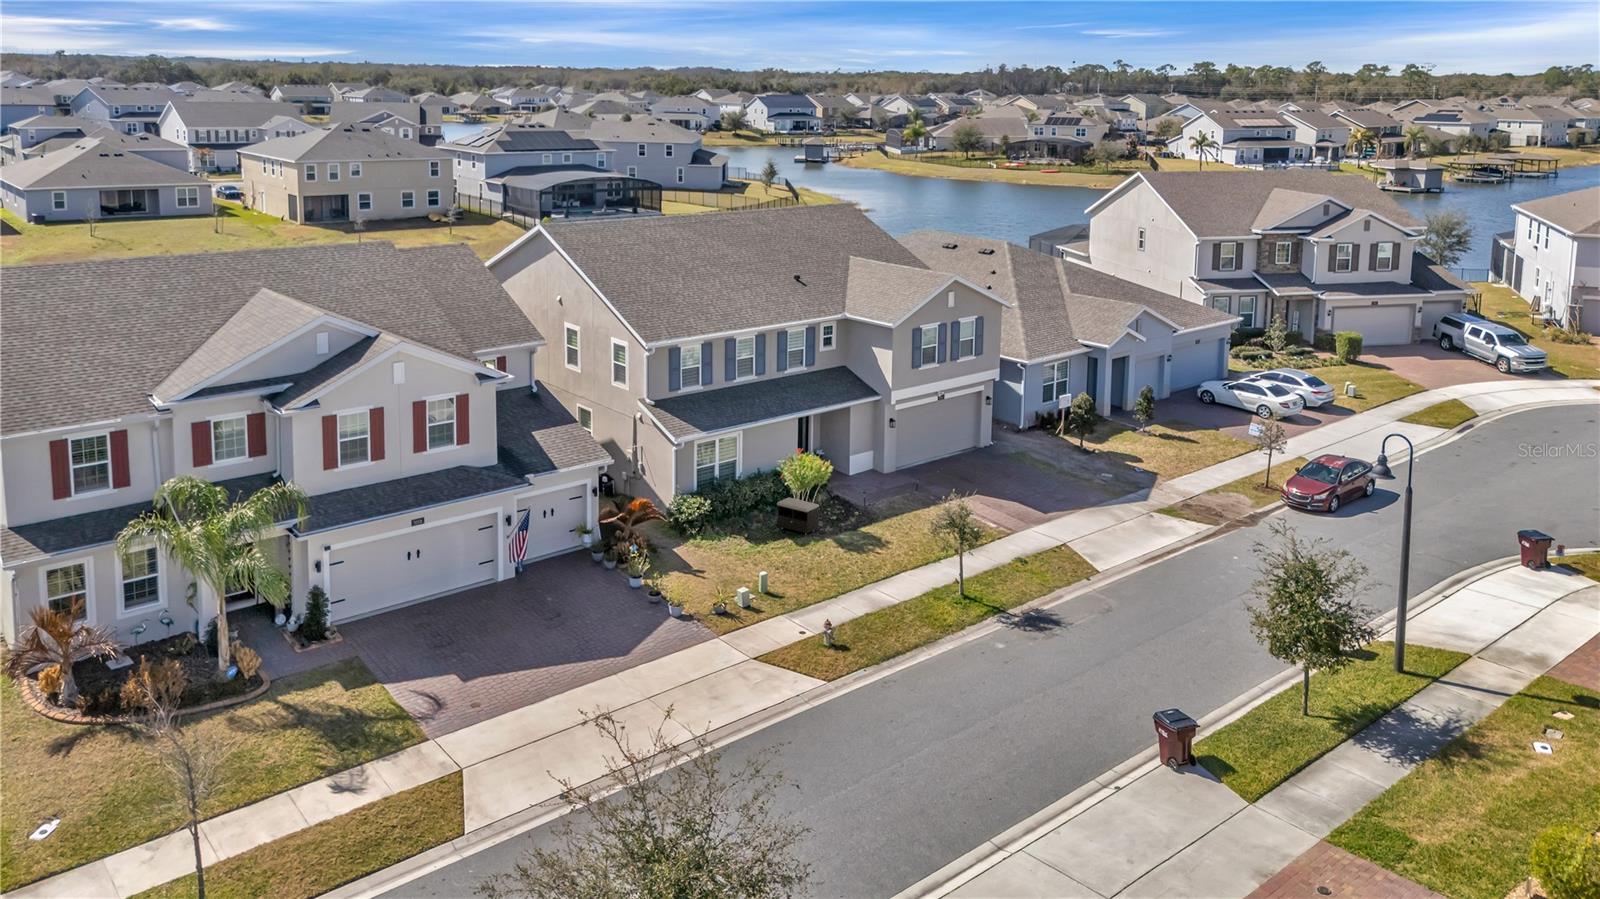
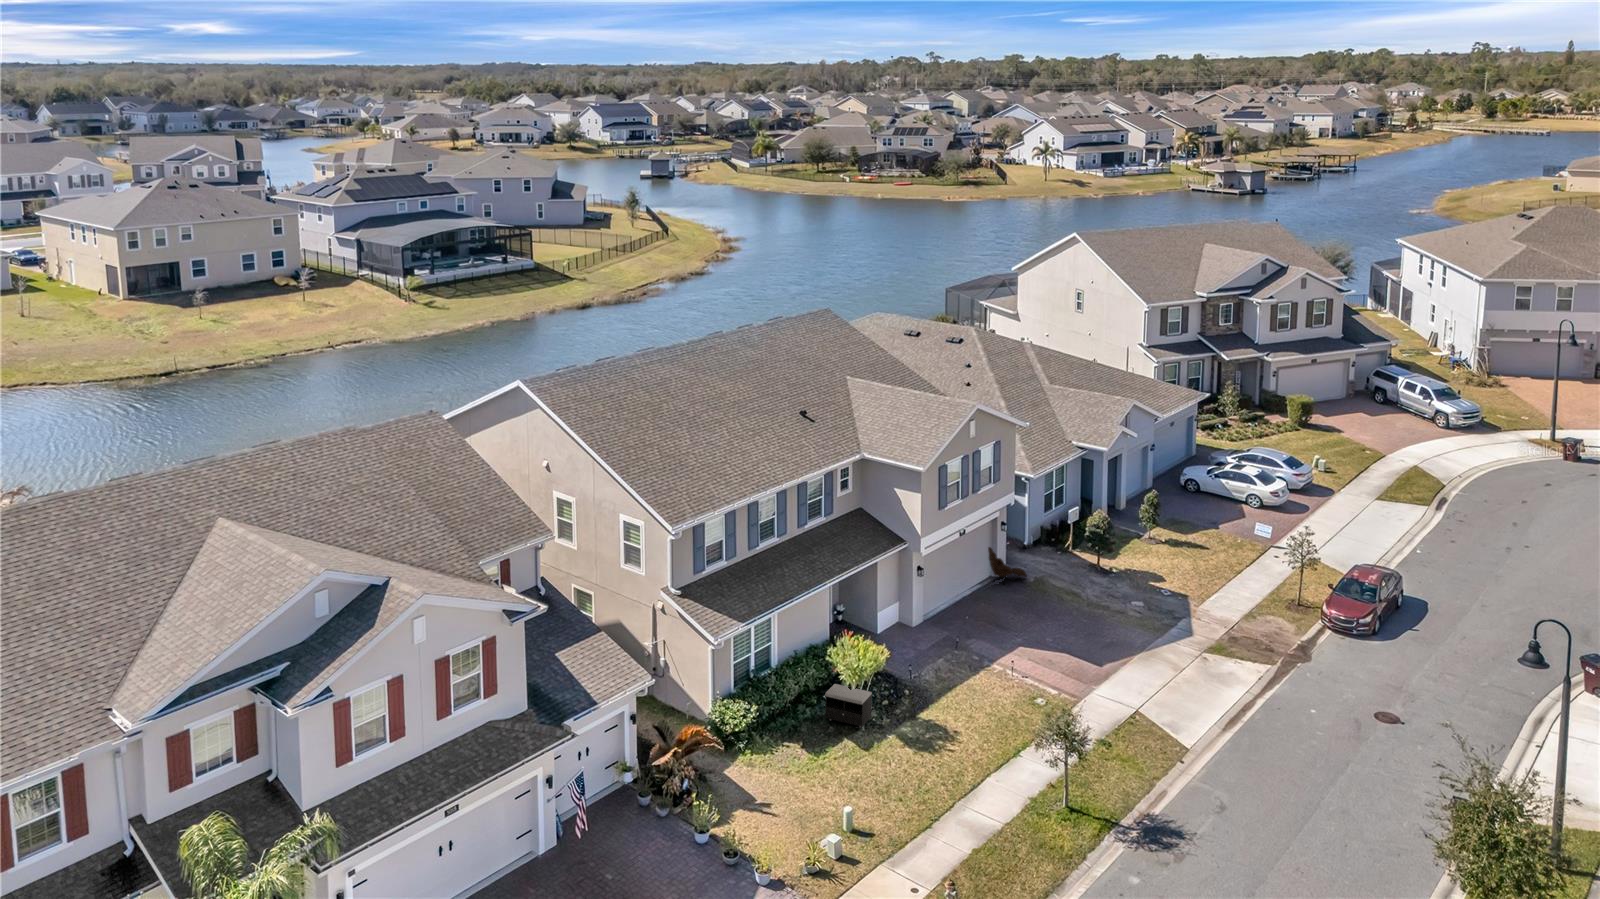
lounge chair: none [976,419,1011,455] -> present [988,547,1027,580]

